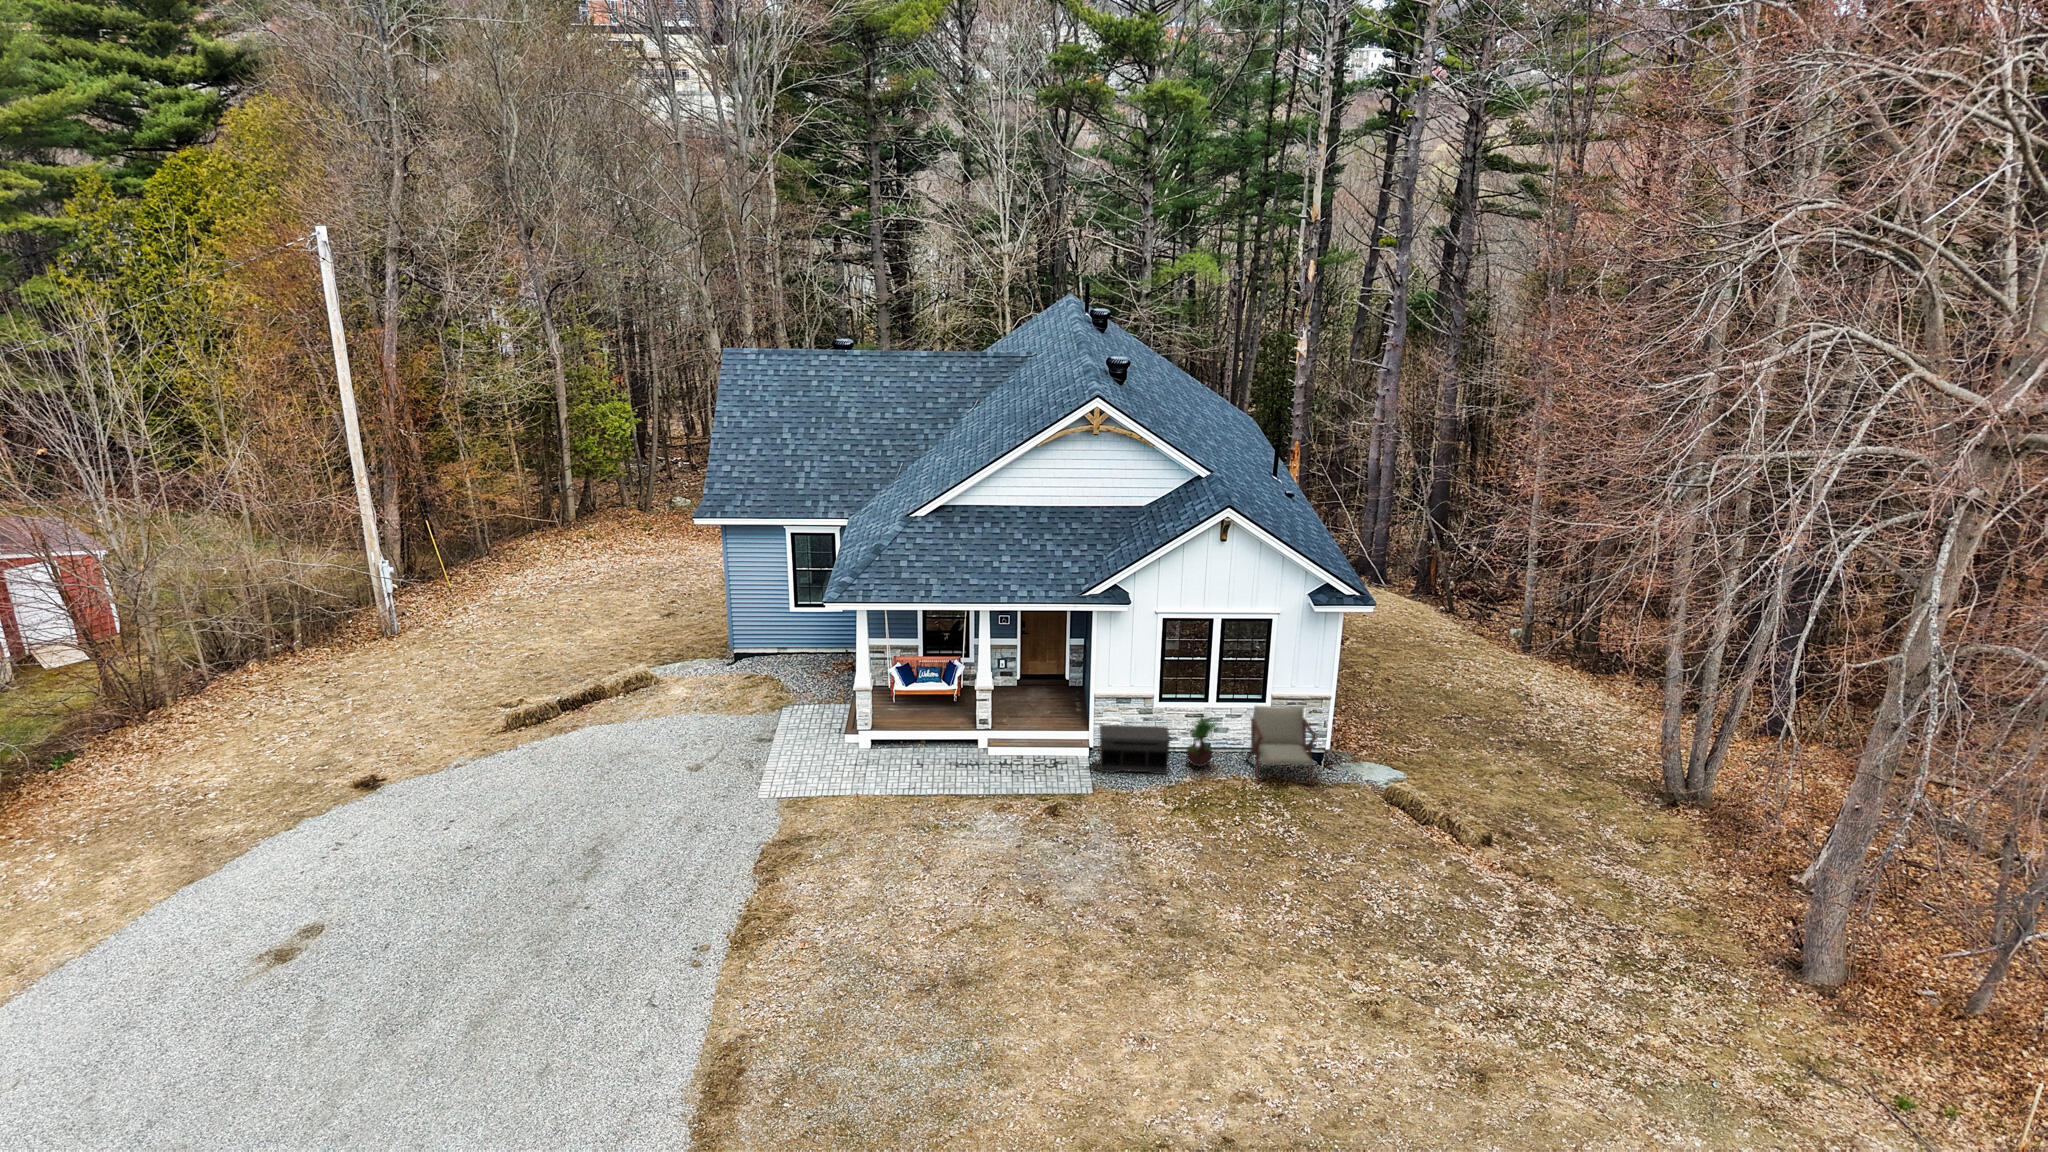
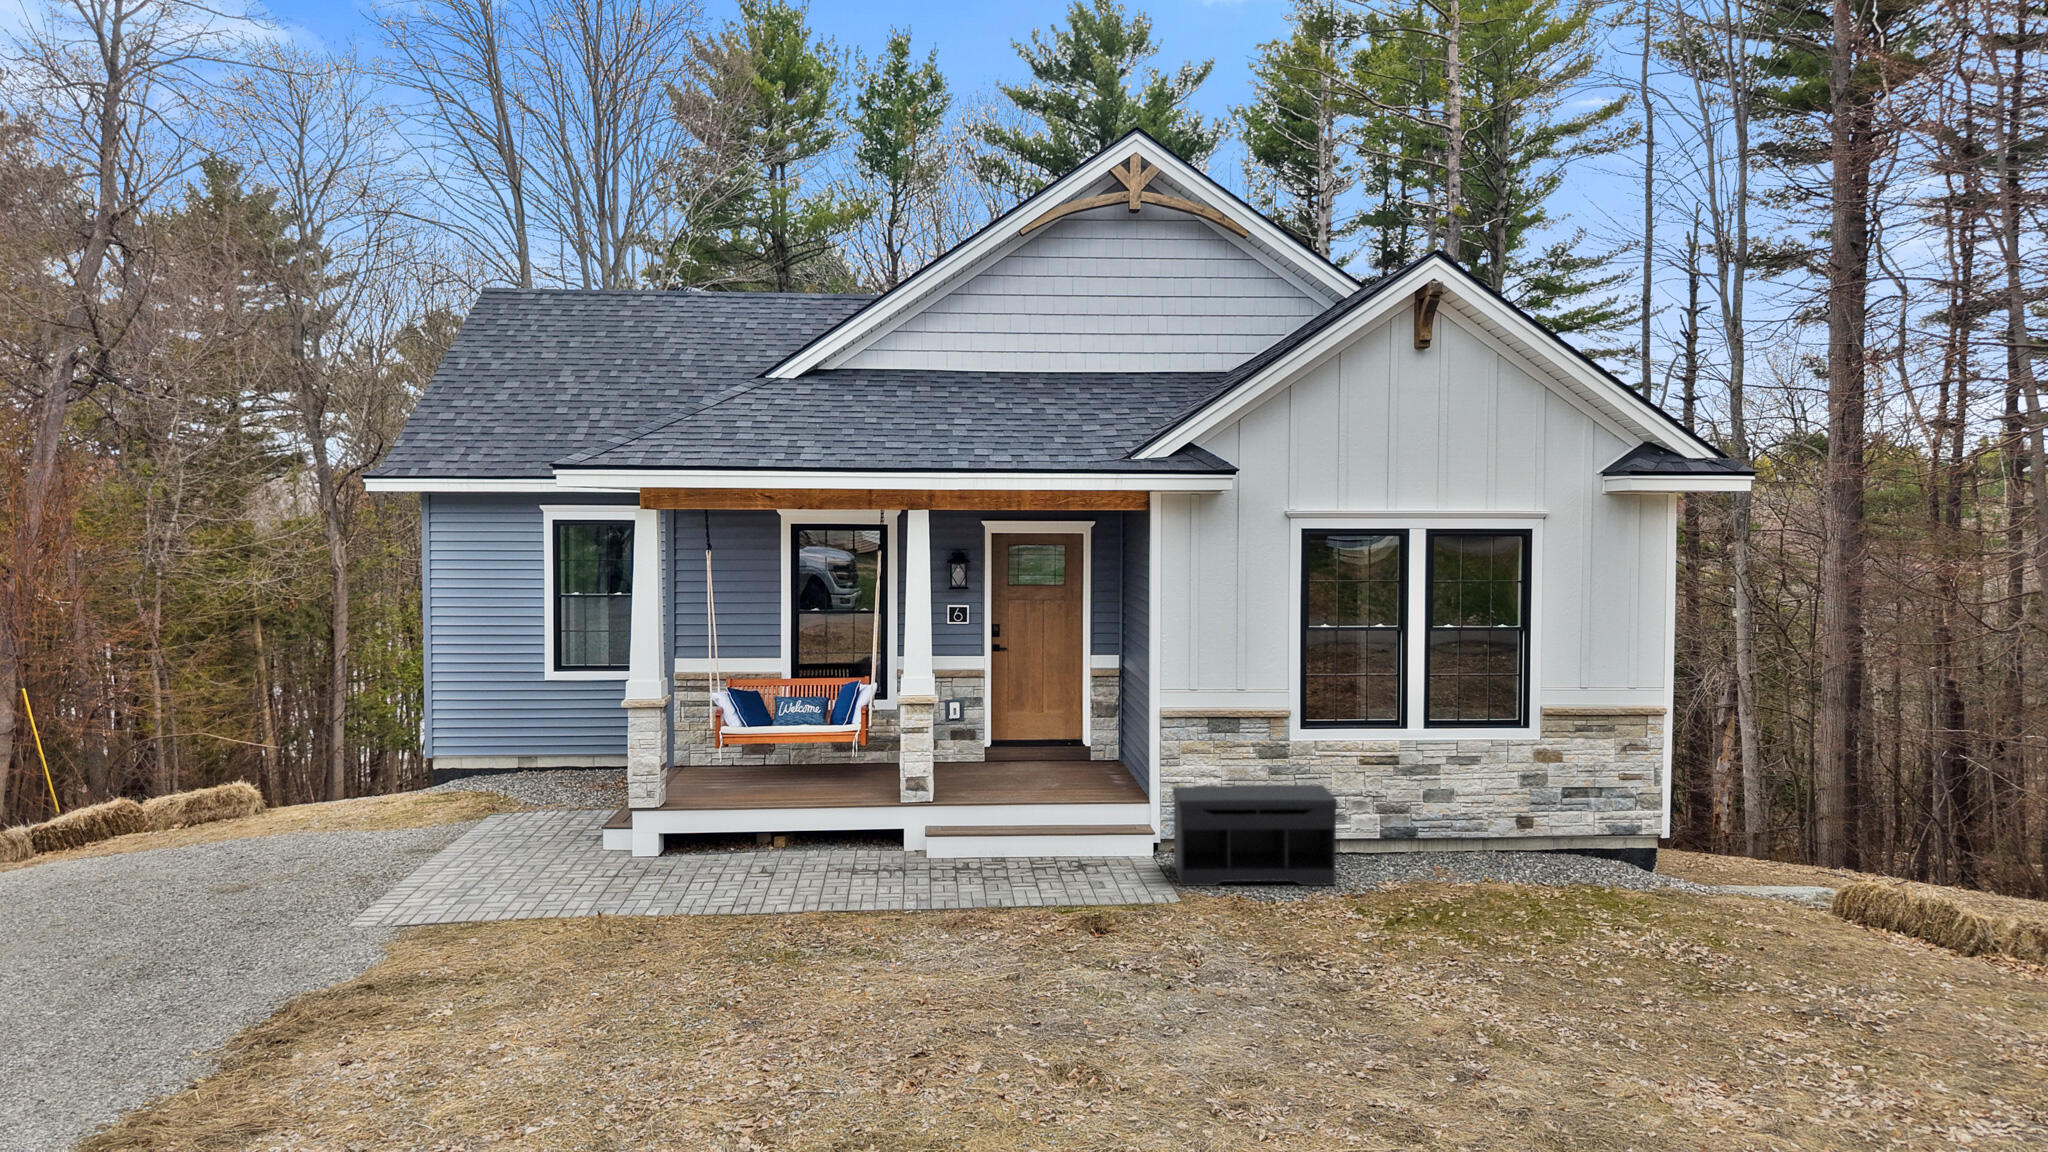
lounge chair: present [1246,706,1317,785] -> none [1497,726,1676,895]
potted tree: present [1186,718,1217,766] -> none [1366,741,1445,872]

